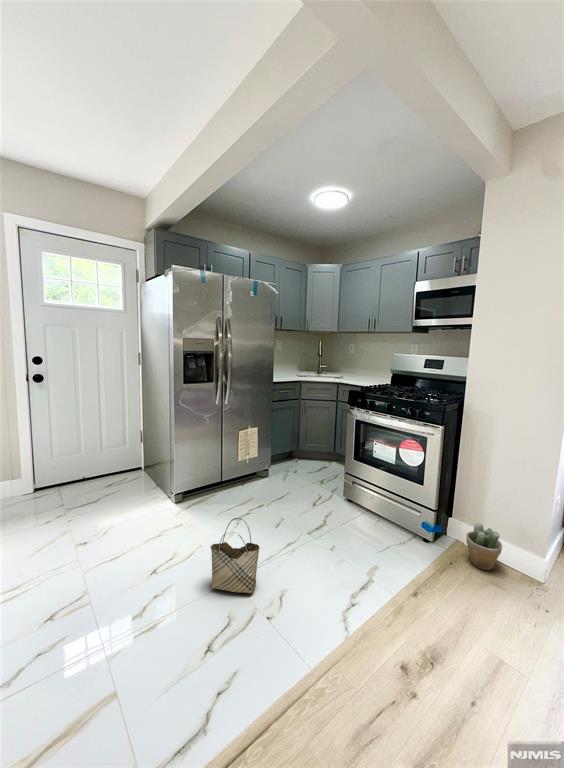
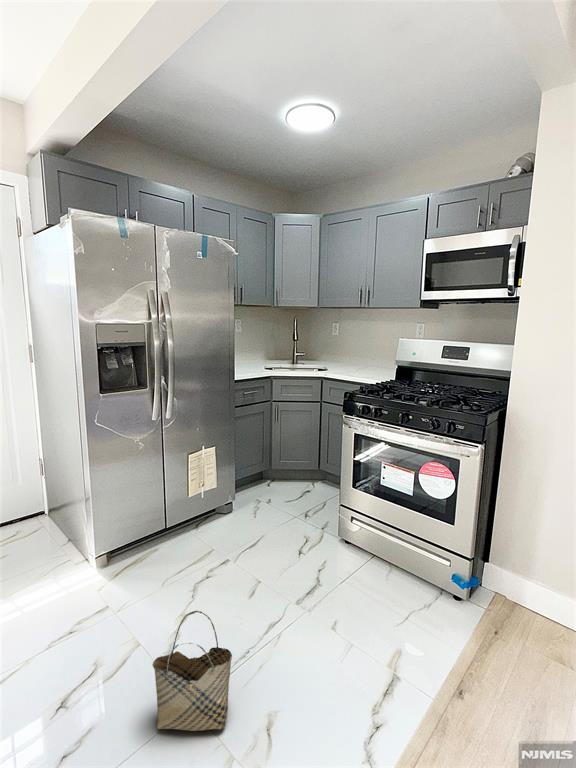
potted plant: present [466,523,502,570] -> none [514,574,563,638]

